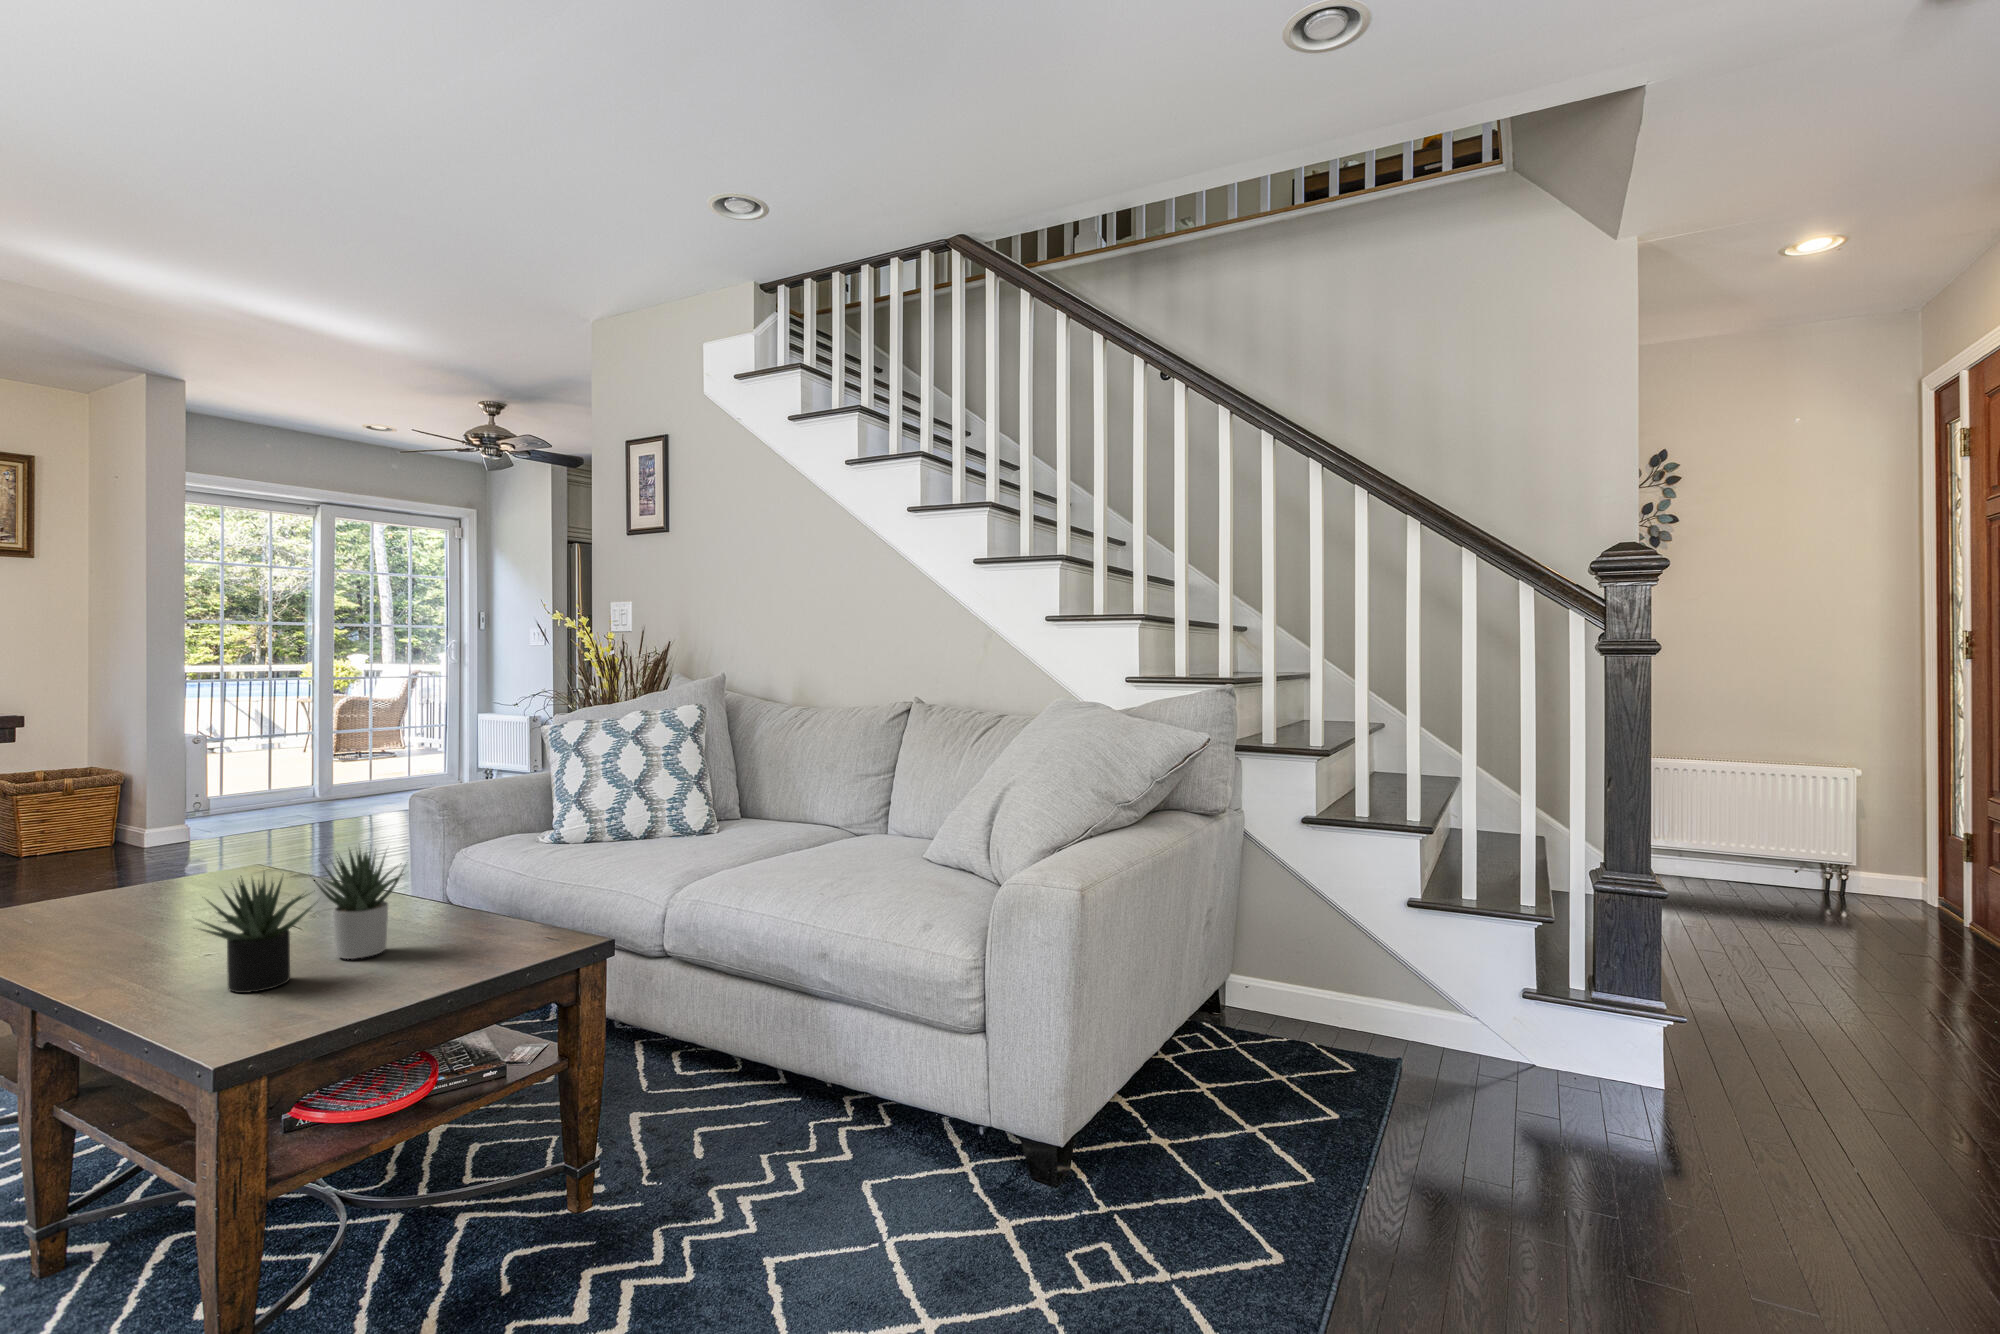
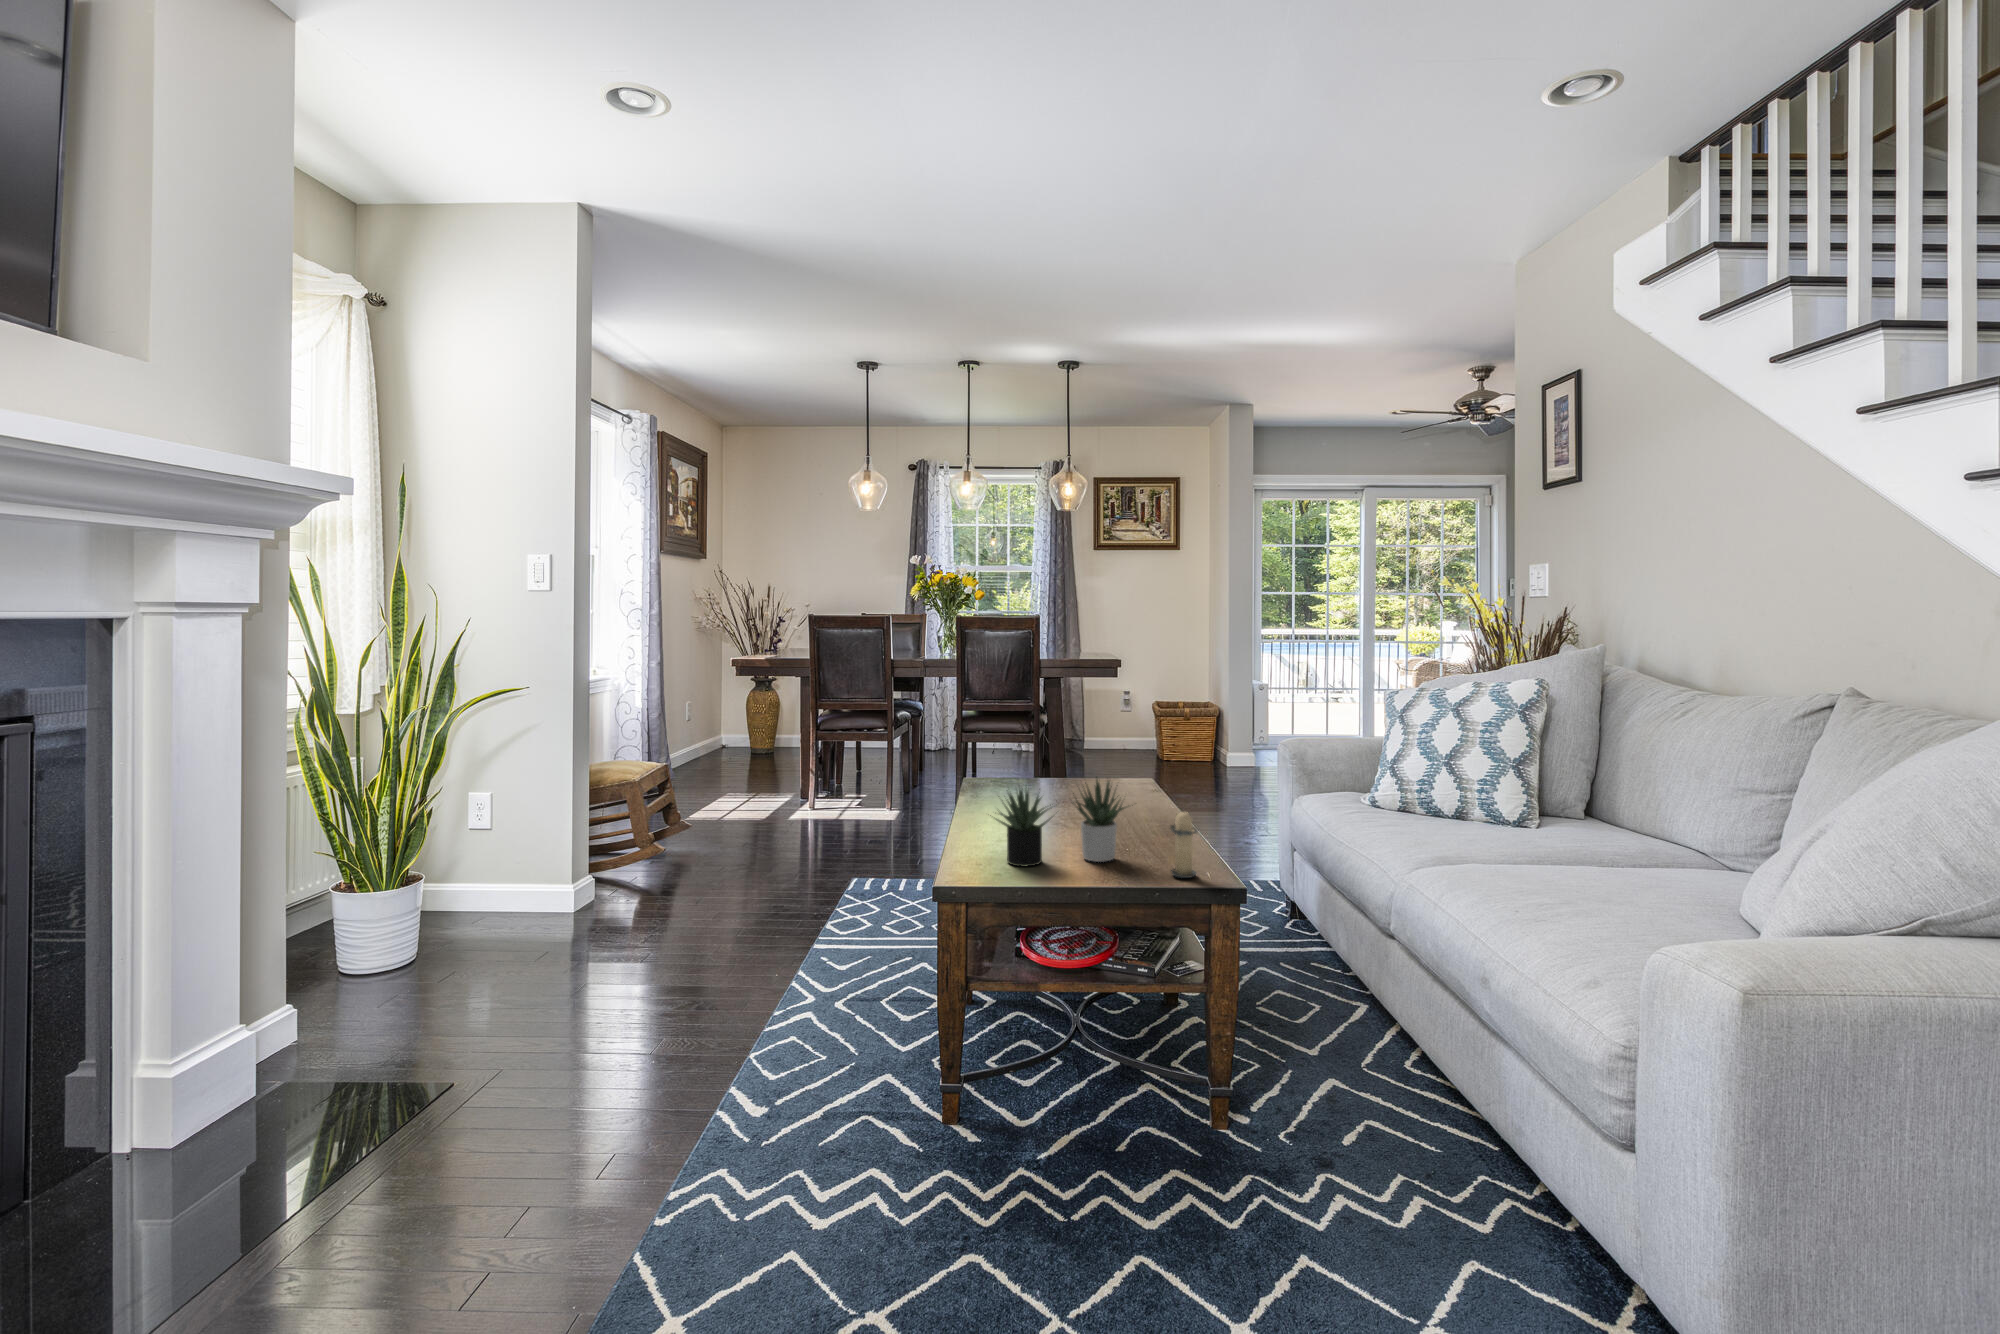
candle: none [476,860,521,946] -> present [1170,811,1197,878]

